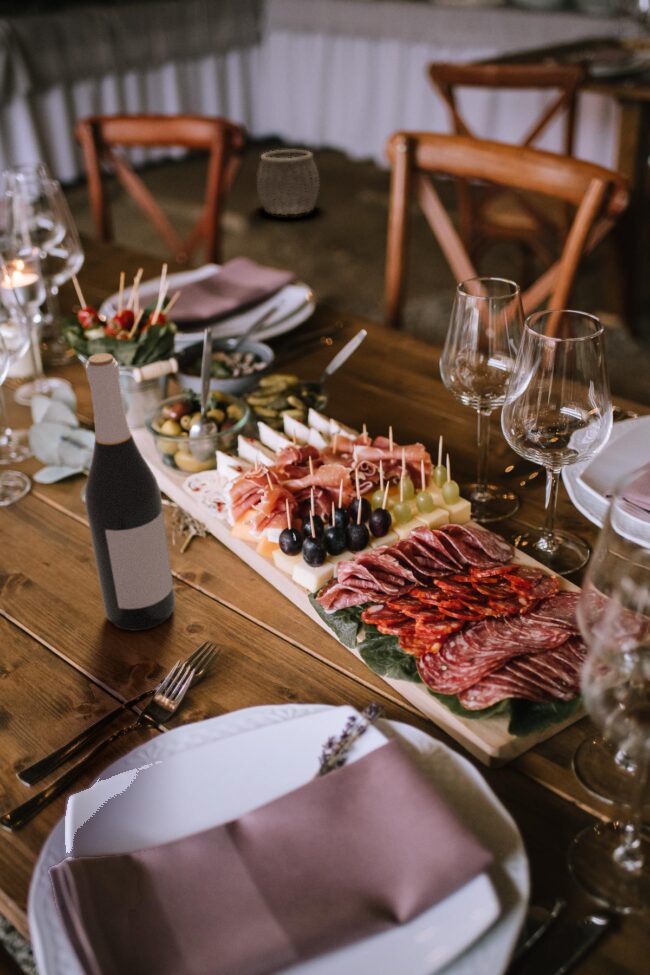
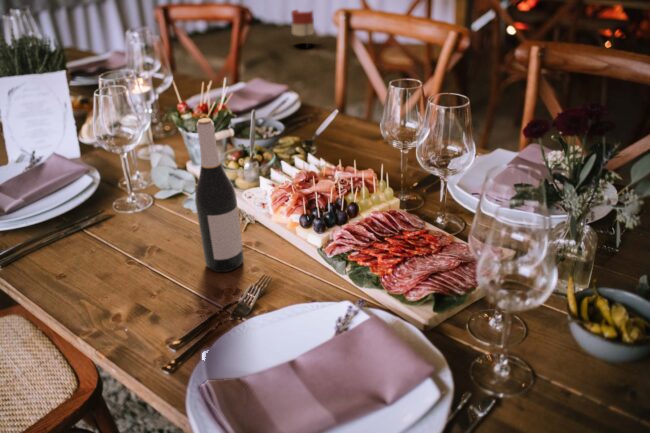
planter: none [321,124,363,194] -> present [291,10,314,36]
woven basket: present [257,150,319,215] -> none [255,24,291,60]

